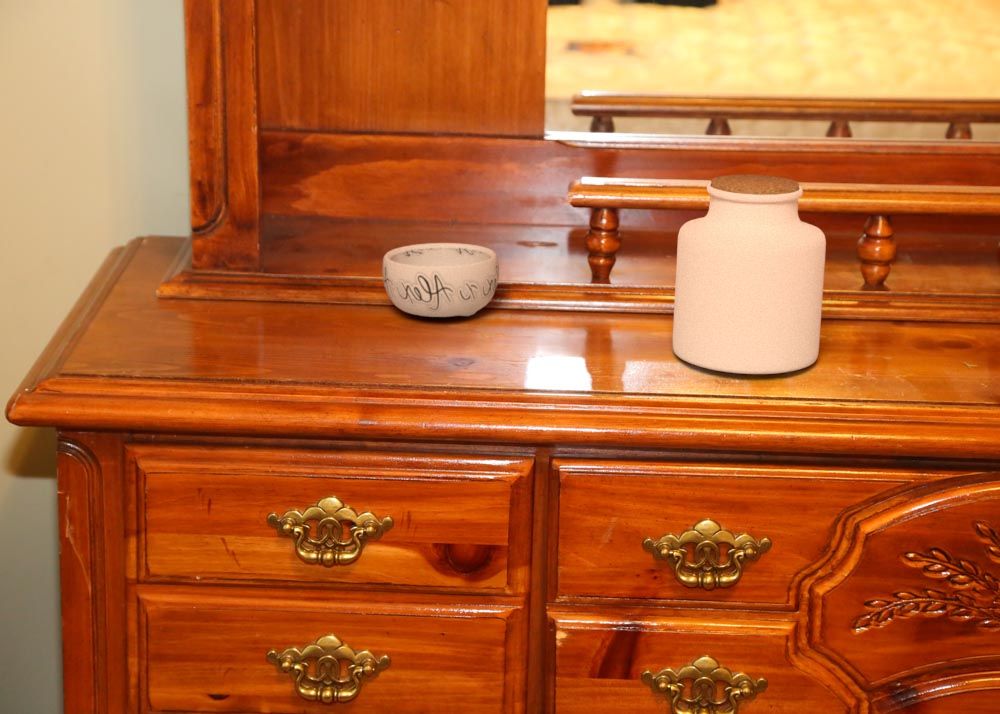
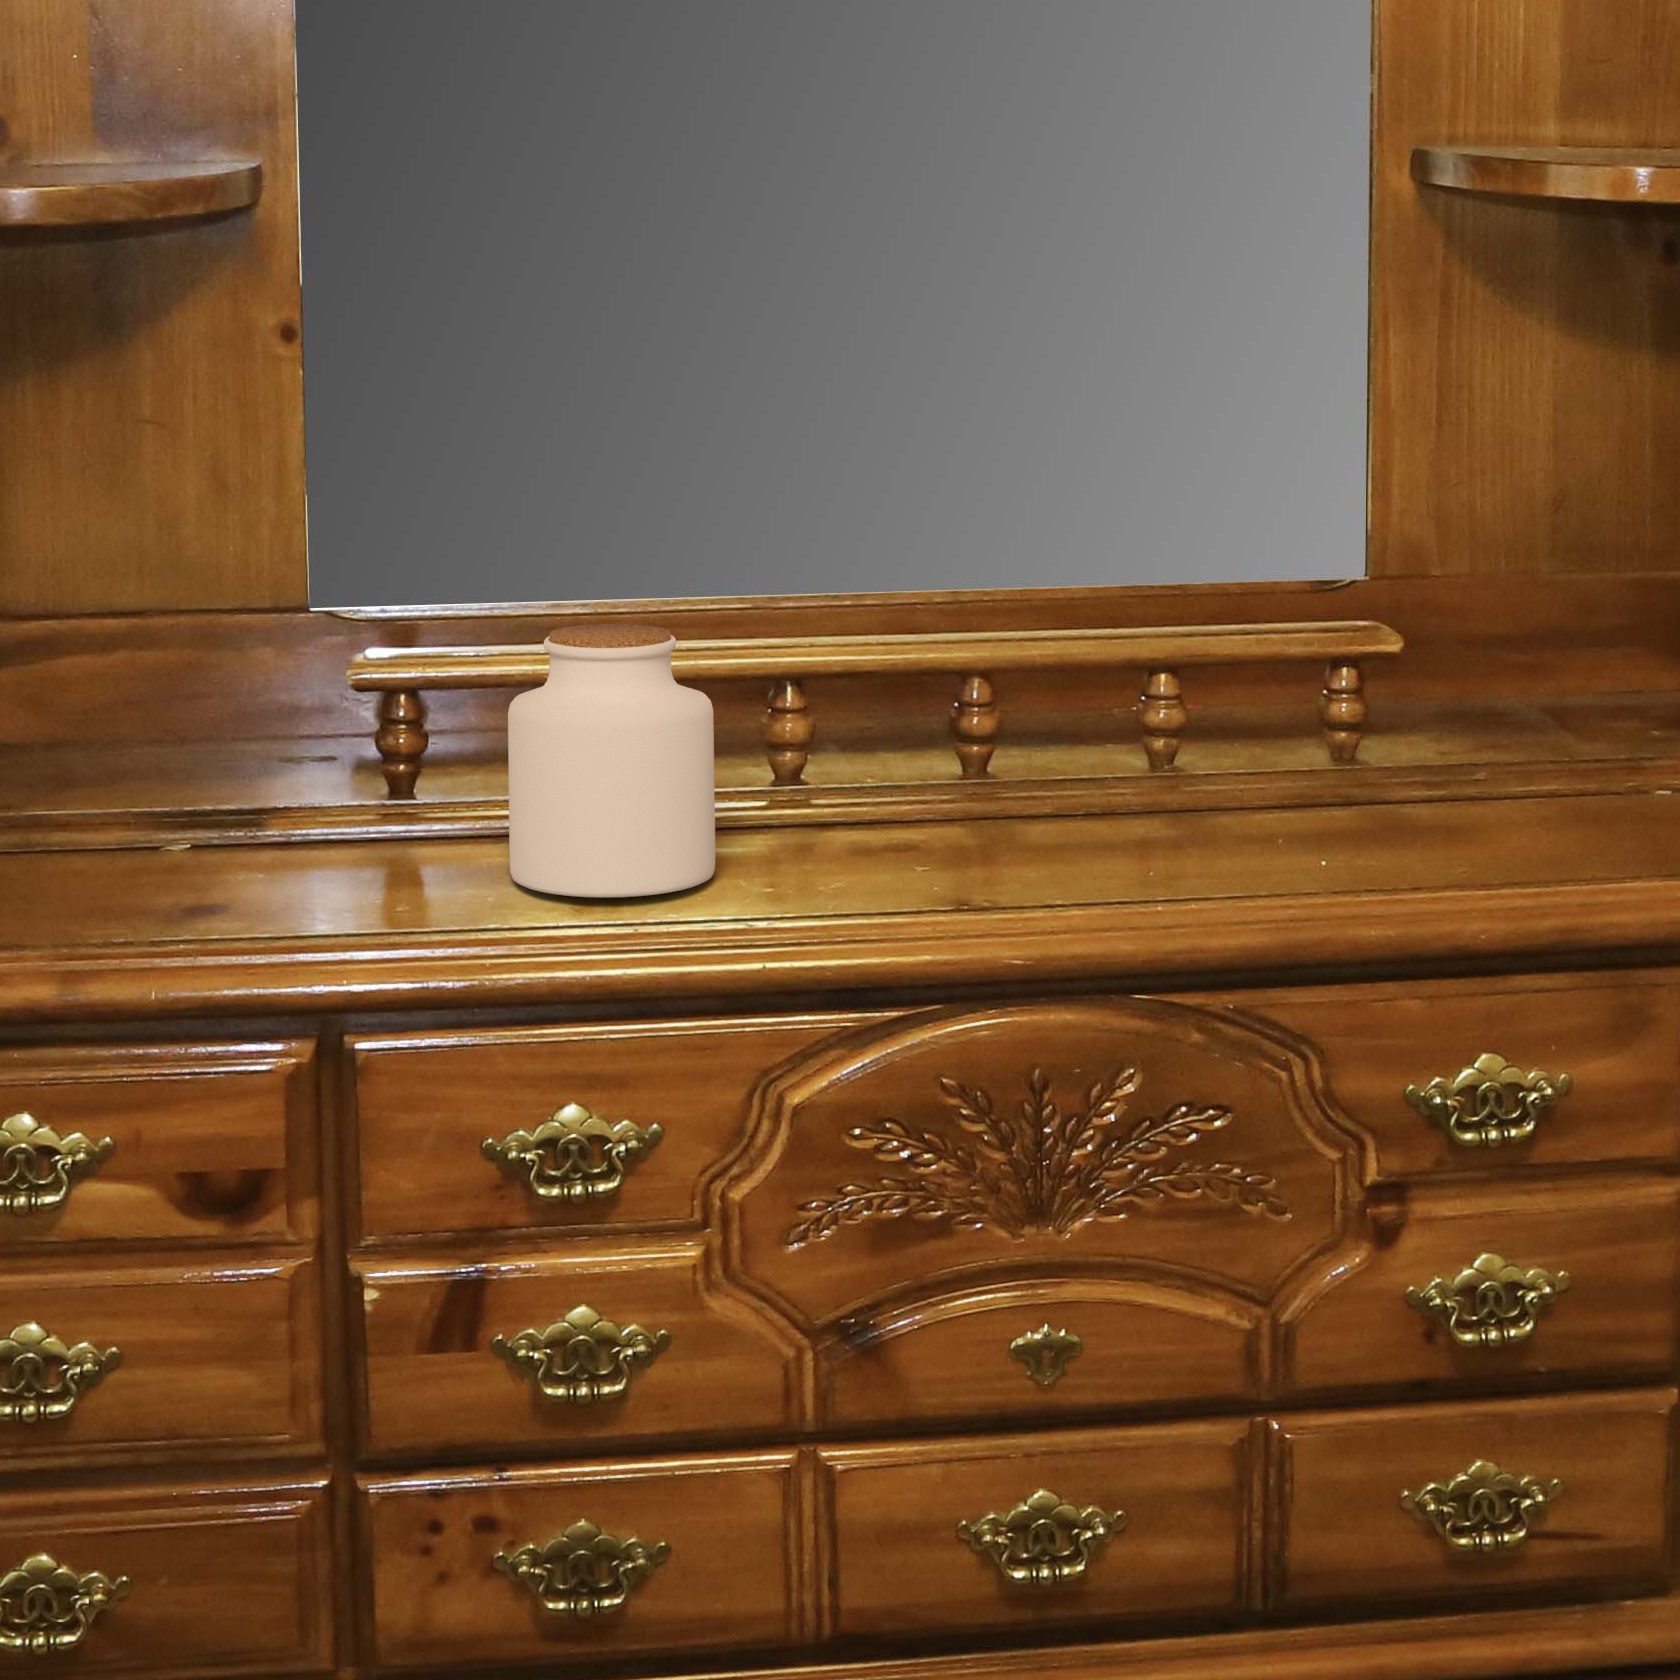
decorative bowl: present [382,243,499,317] -> none [73,750,249,856]

